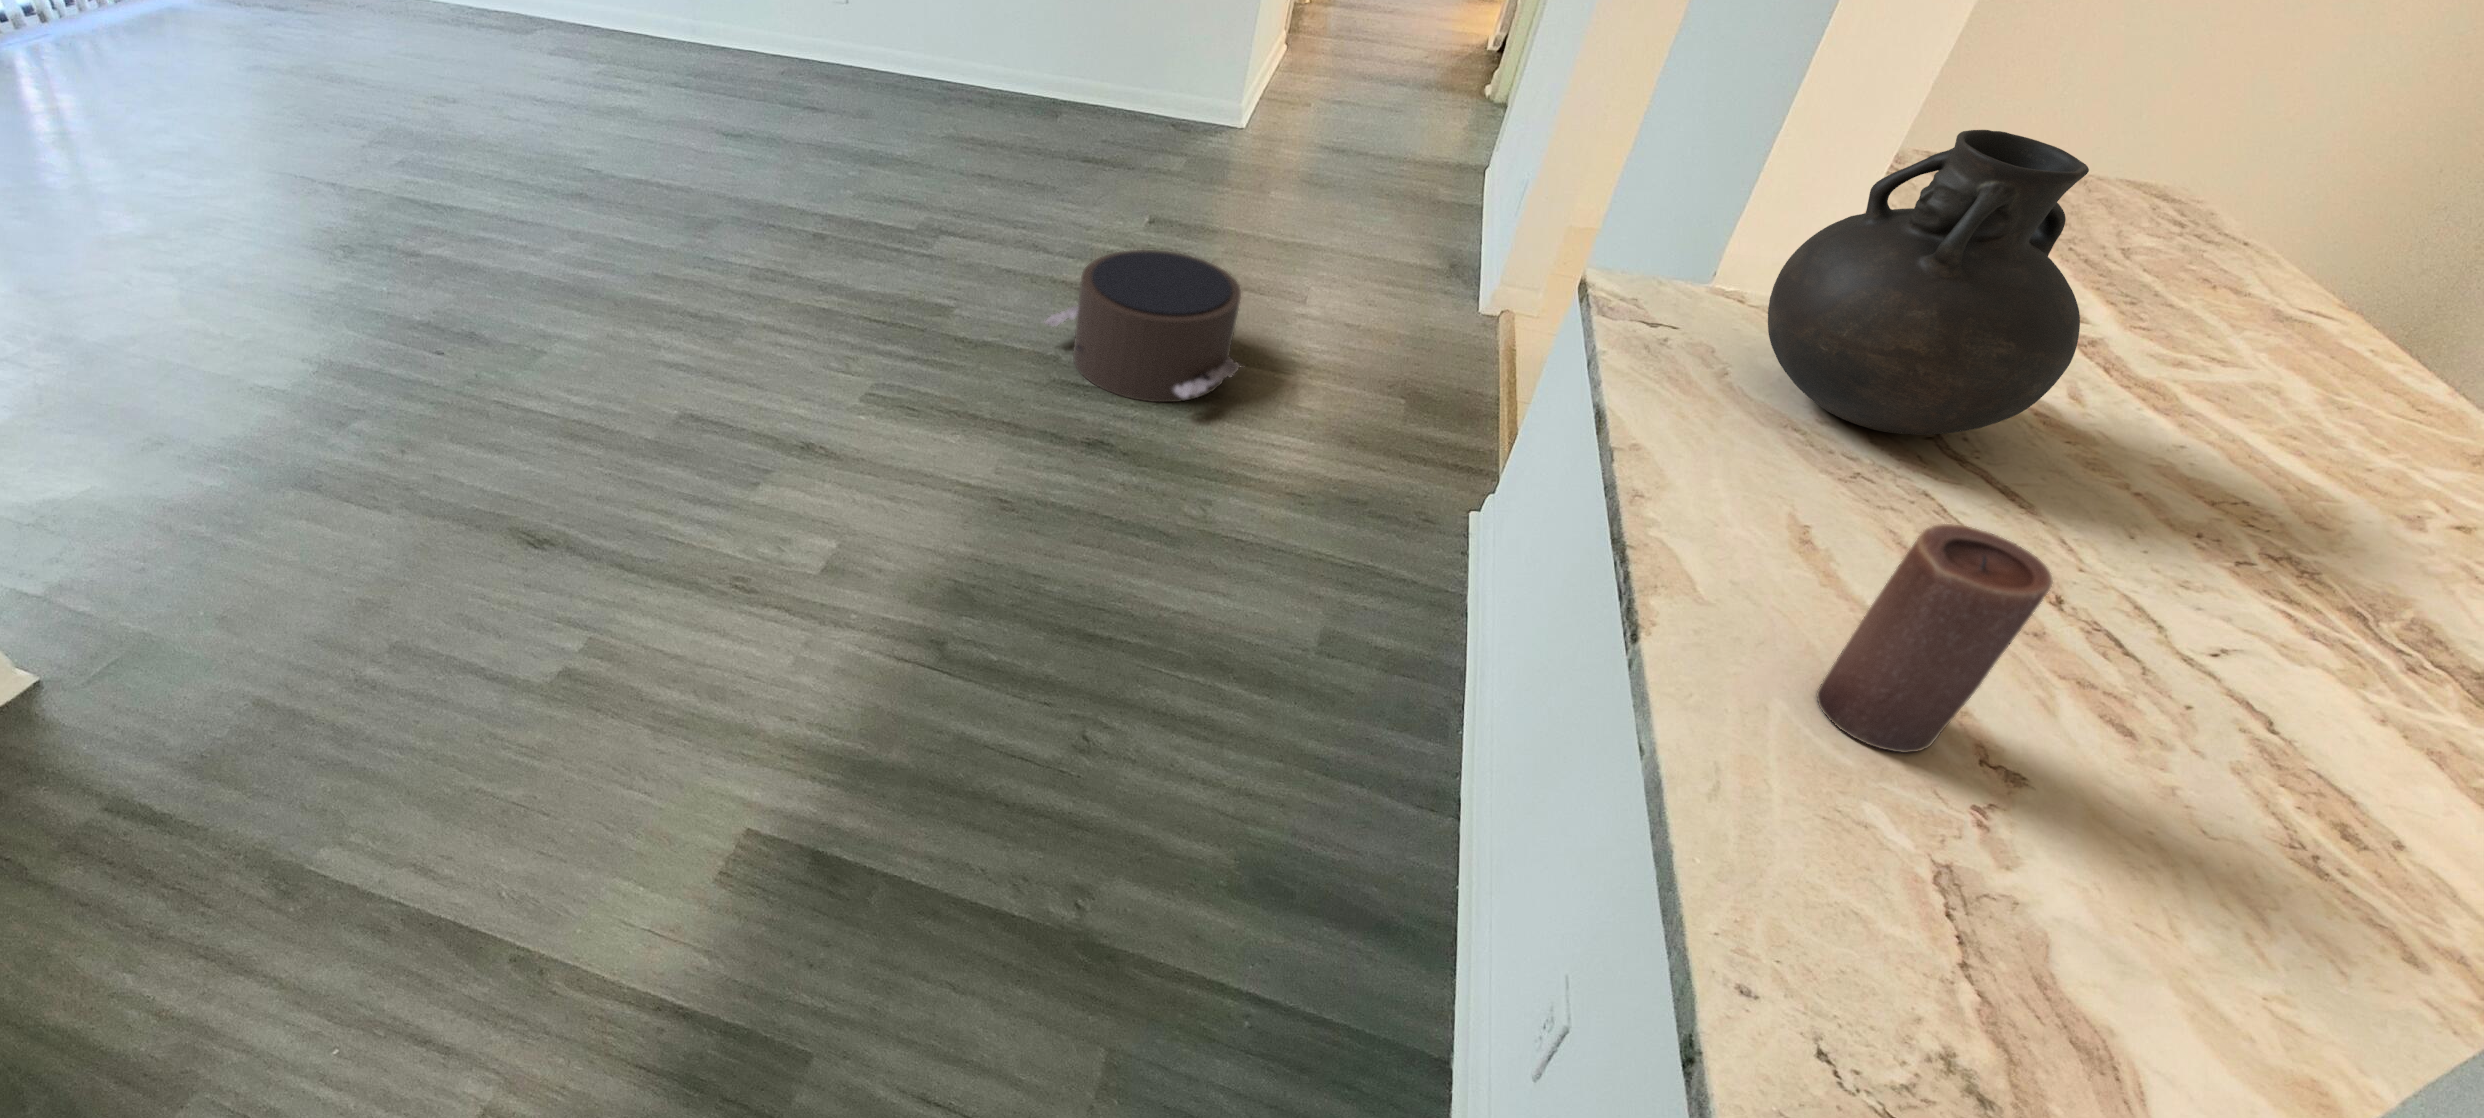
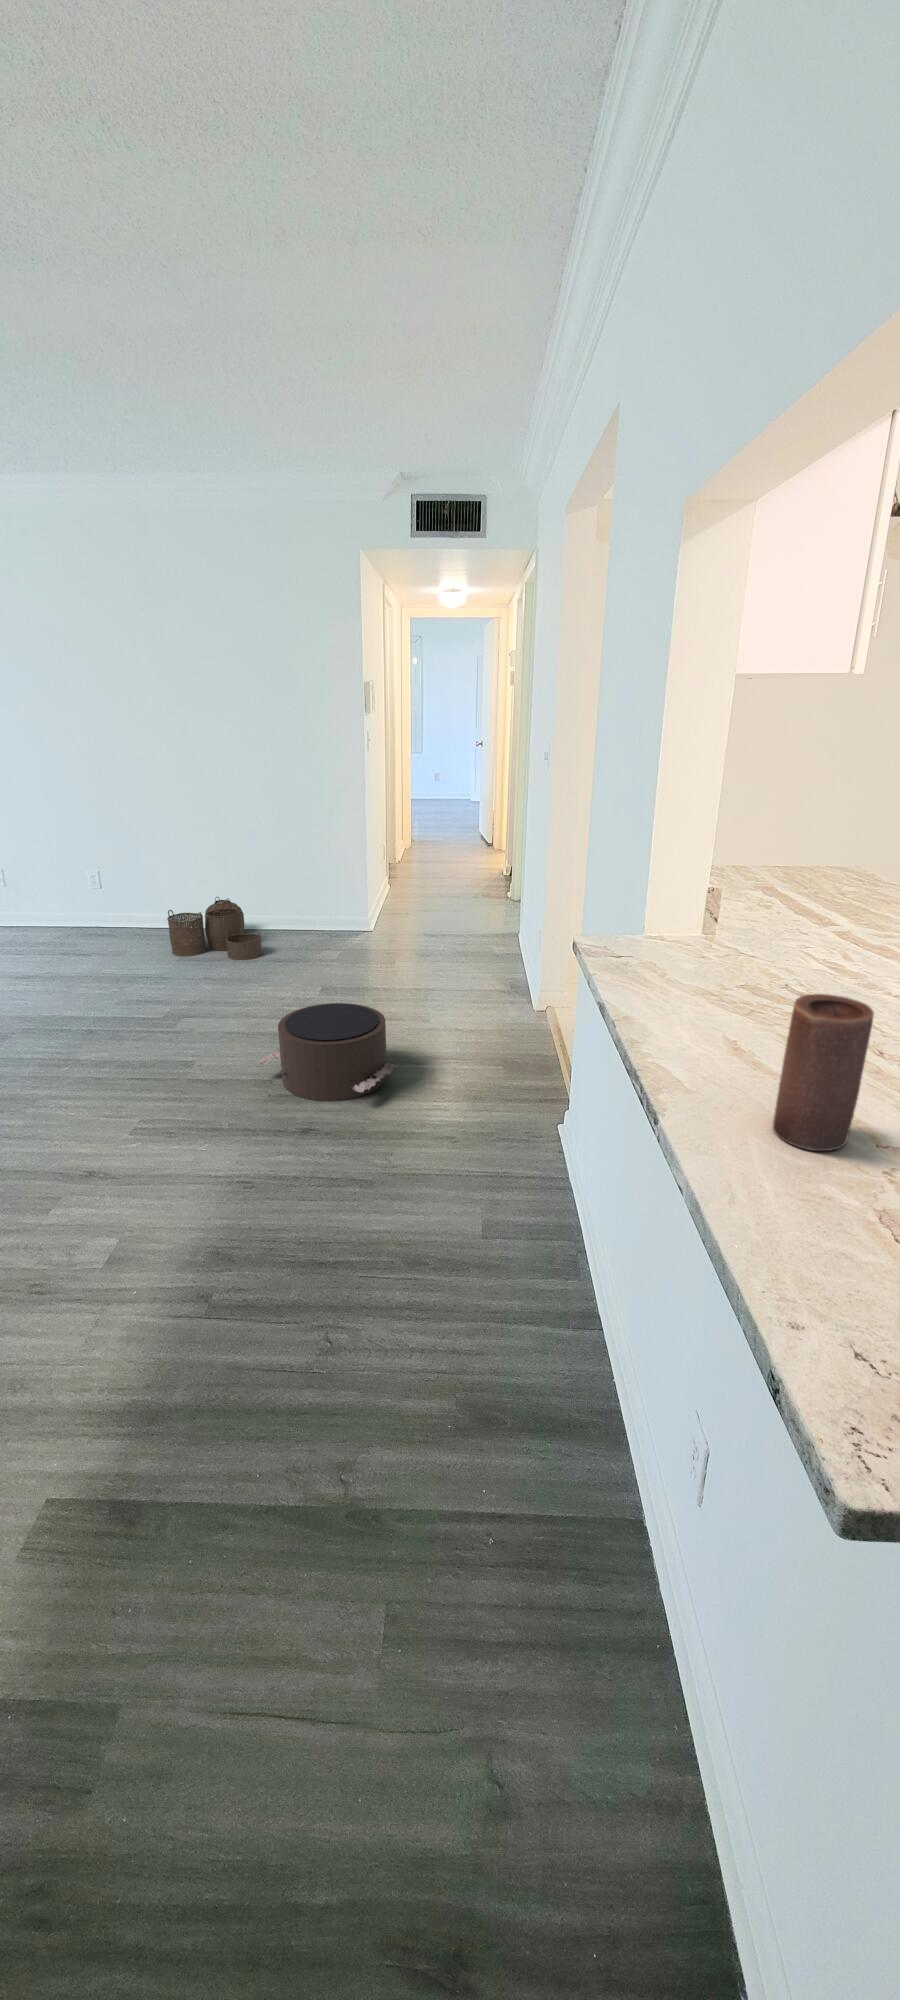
woven basket: none [941,35,1073,146] -> present [167,897,262,960]
vase: present [1768,130,2089,435] -> none [676,809,838,988]

